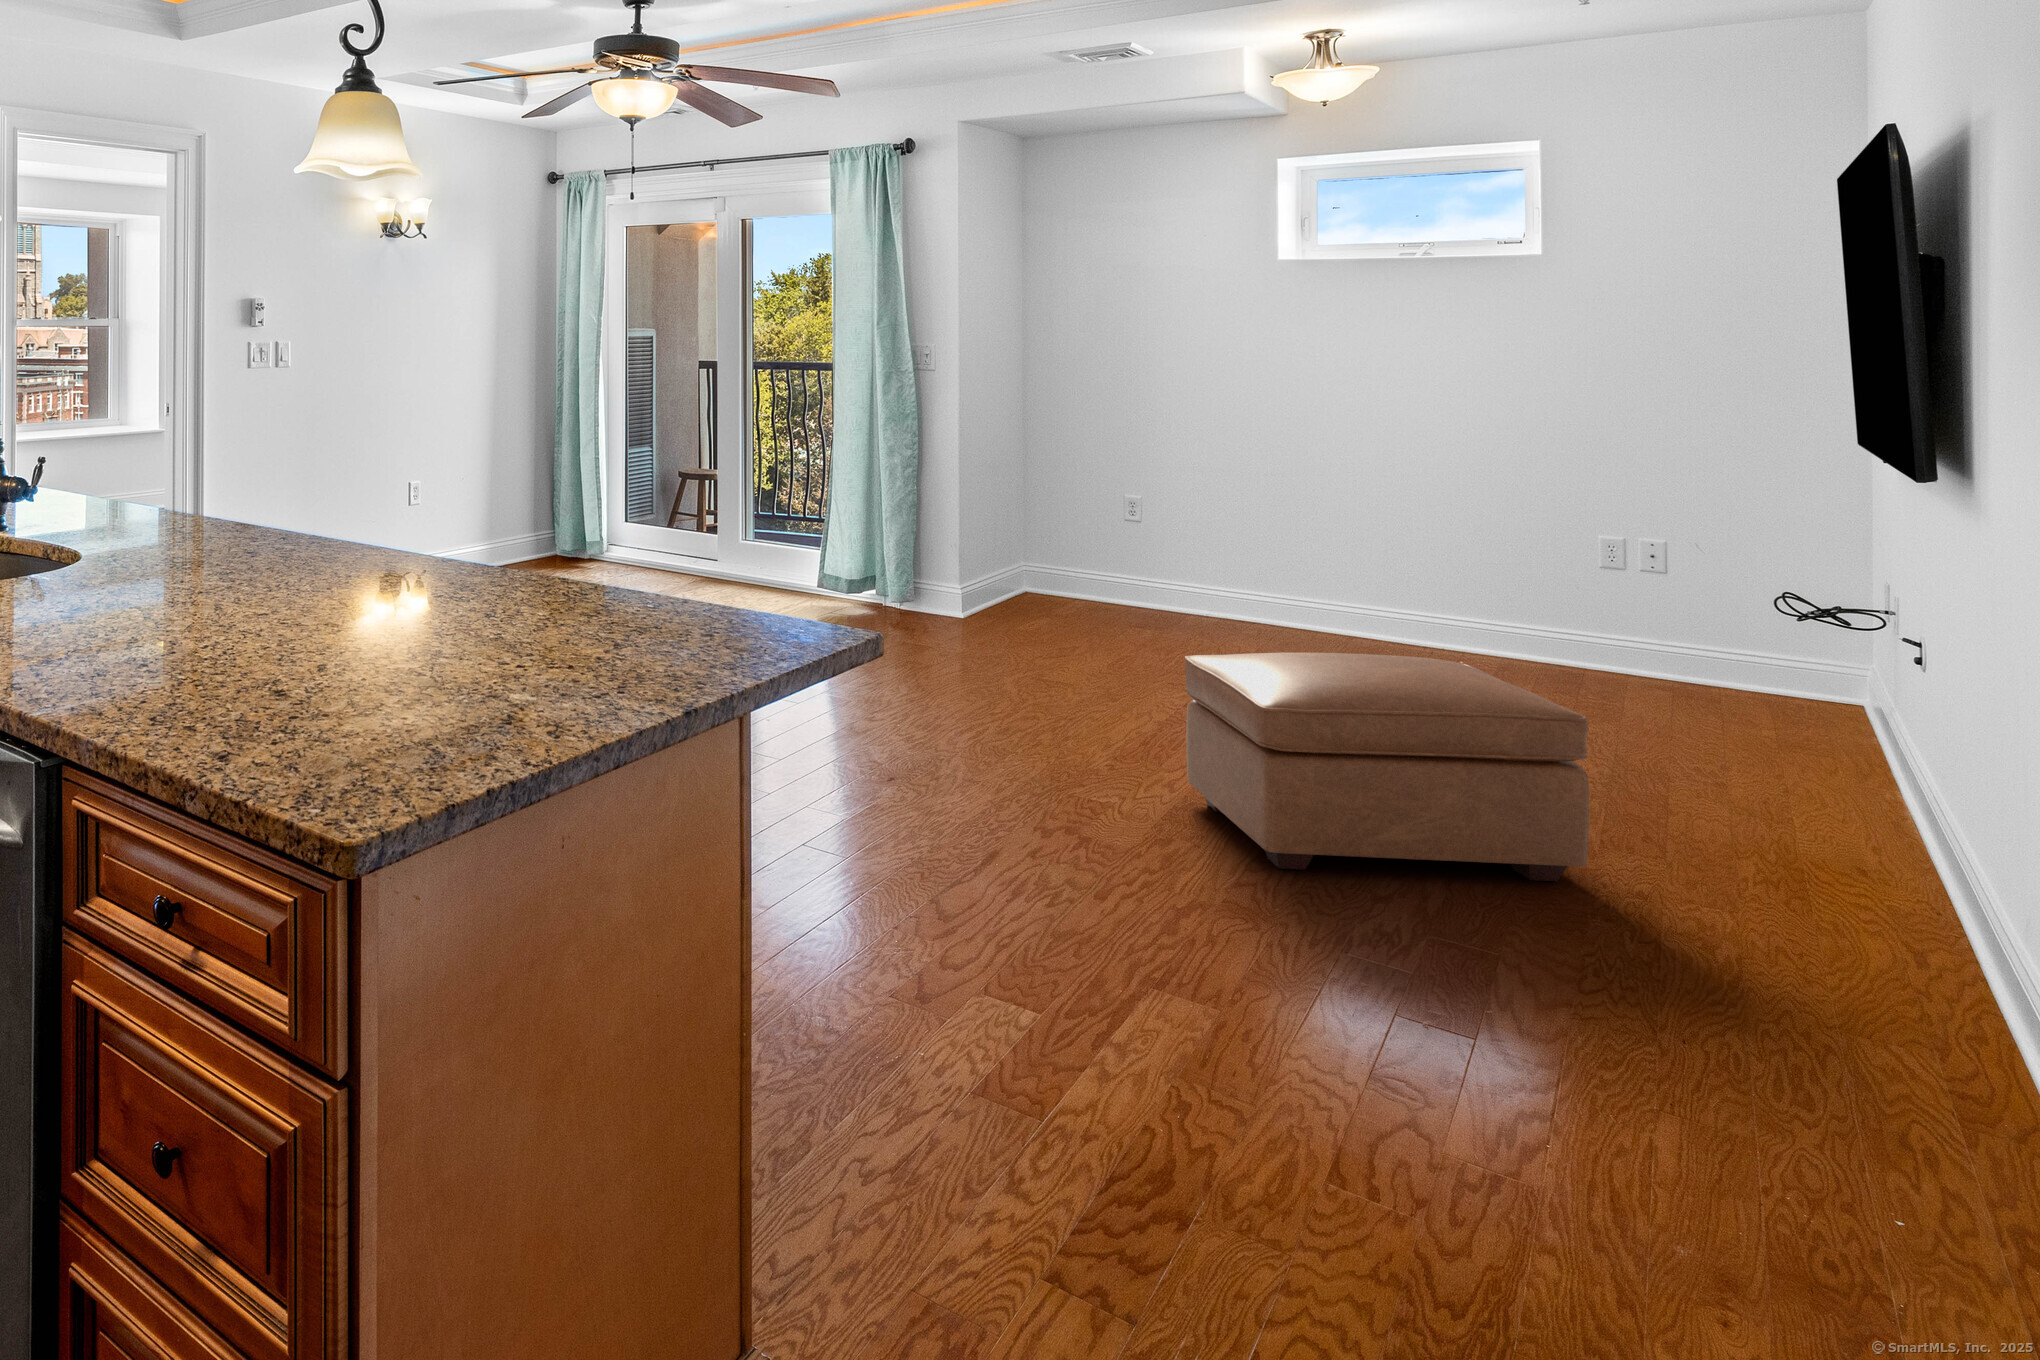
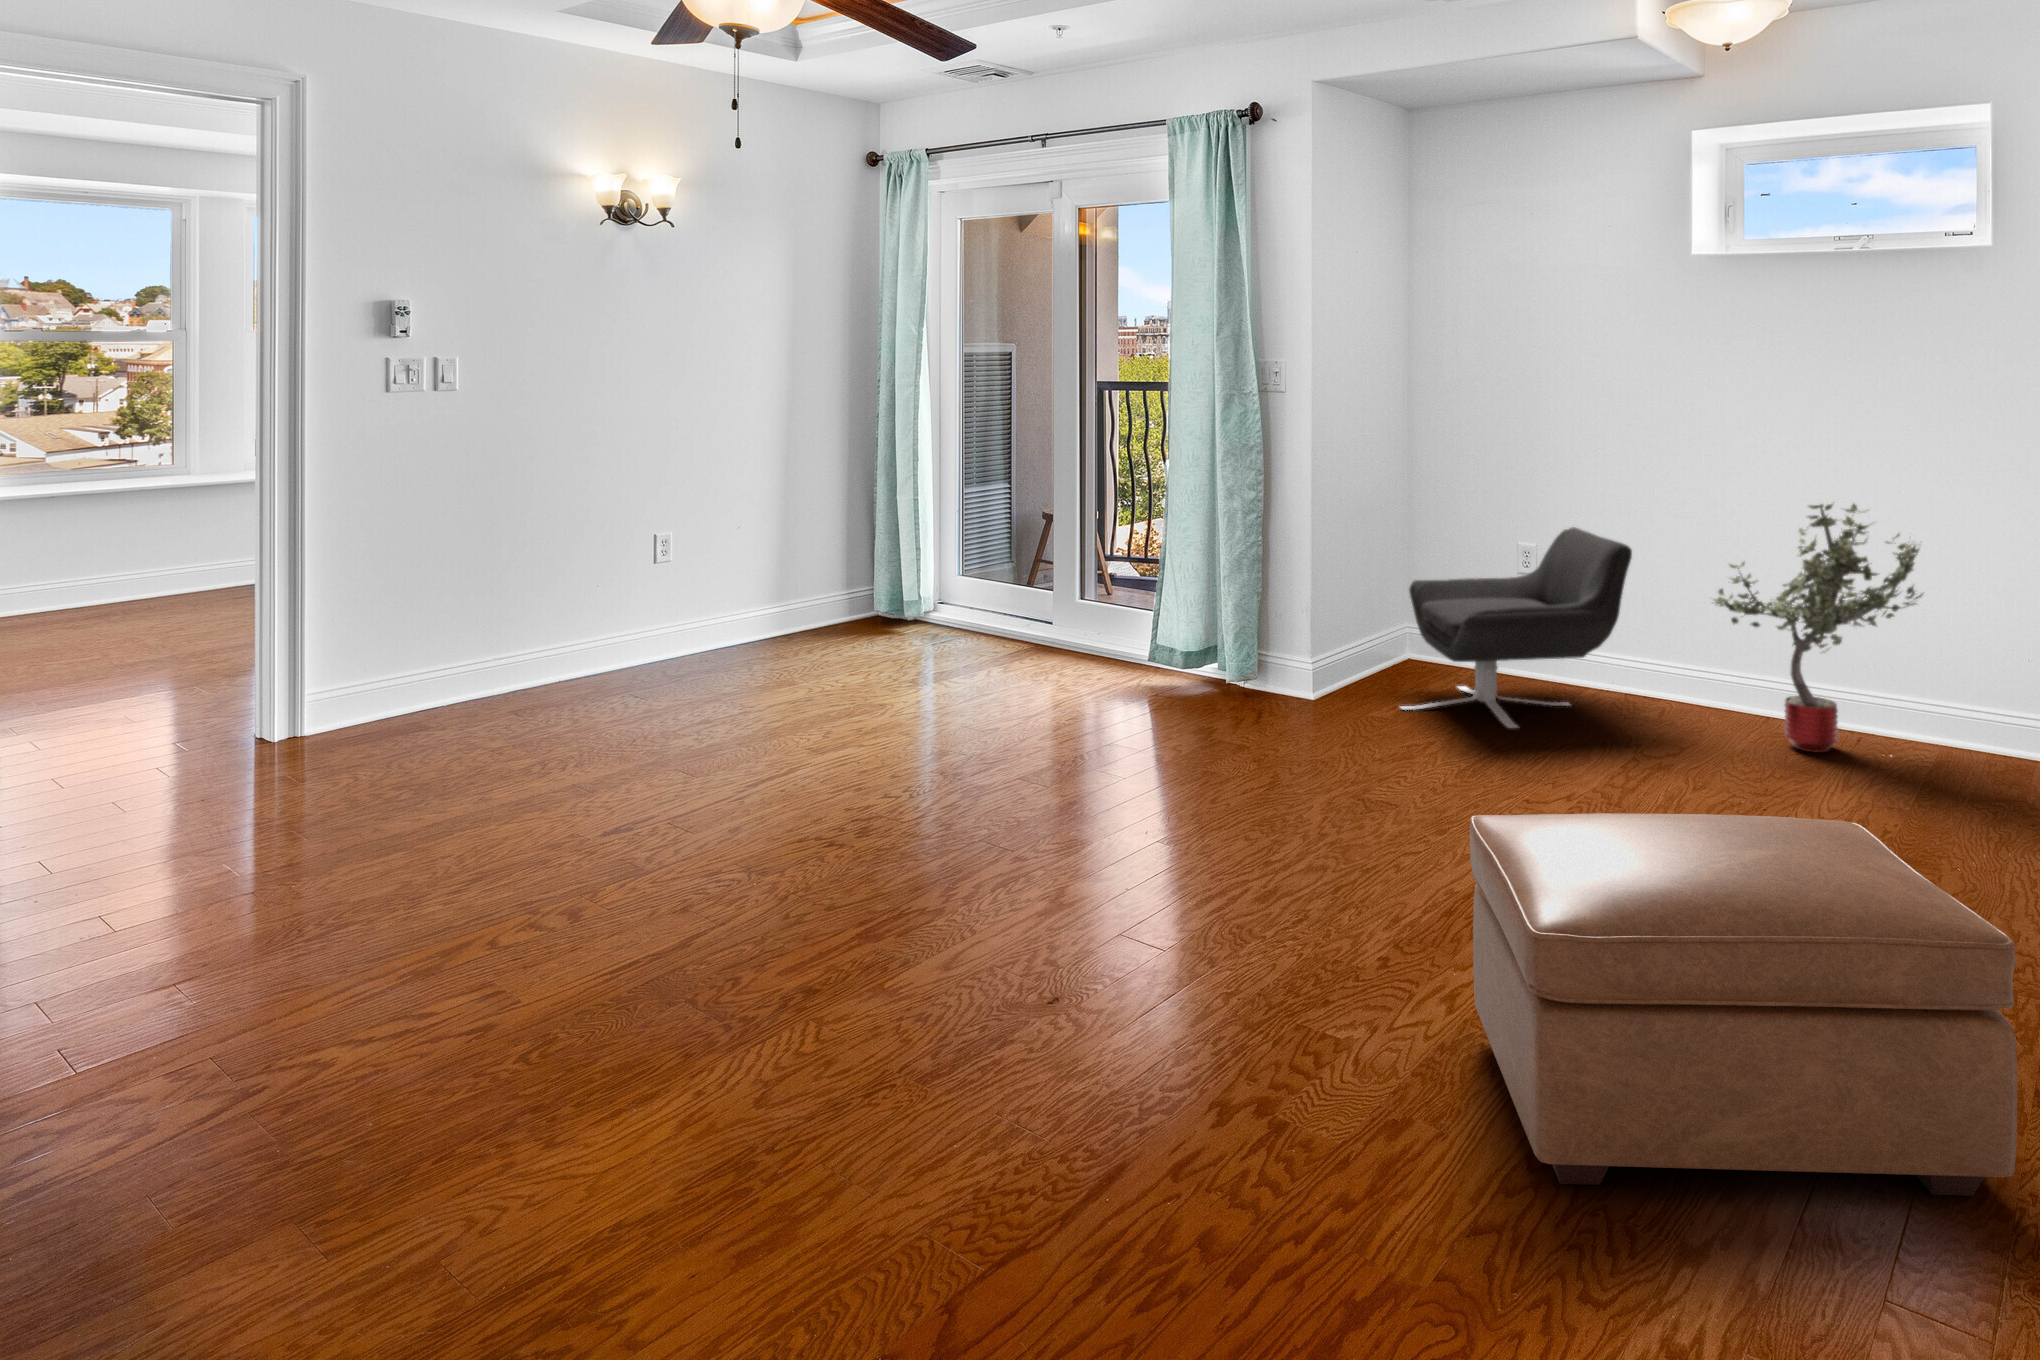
potted tree: none [1299,458,1485,655] -> present [1714,504,1922,753]
lounge chair: none [1036,481,1233,636] -> present [1401,527,1632,728]

